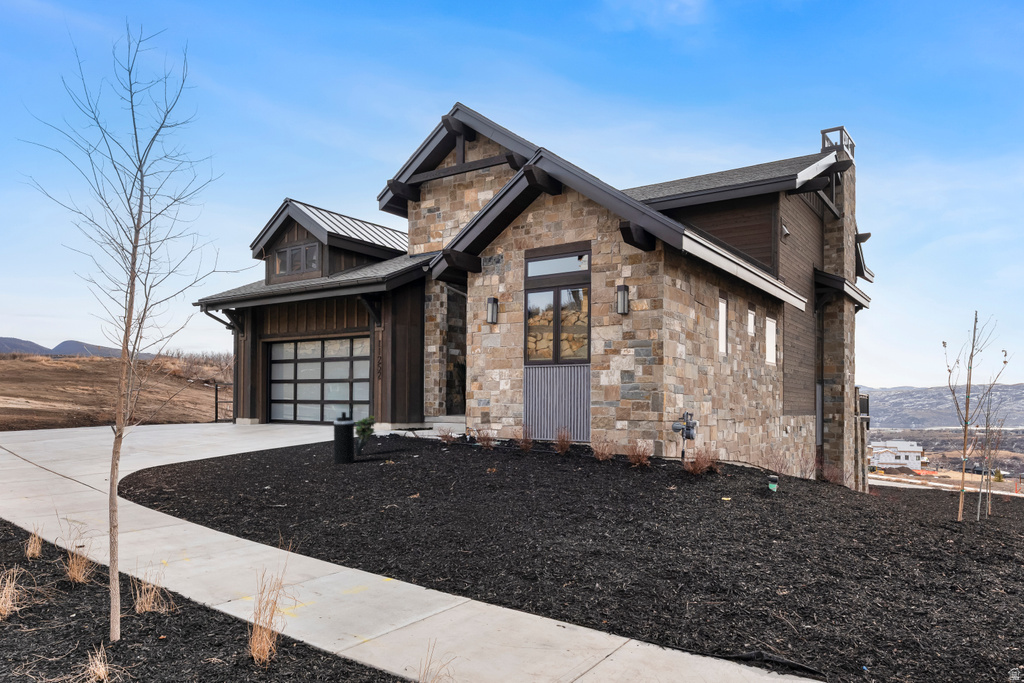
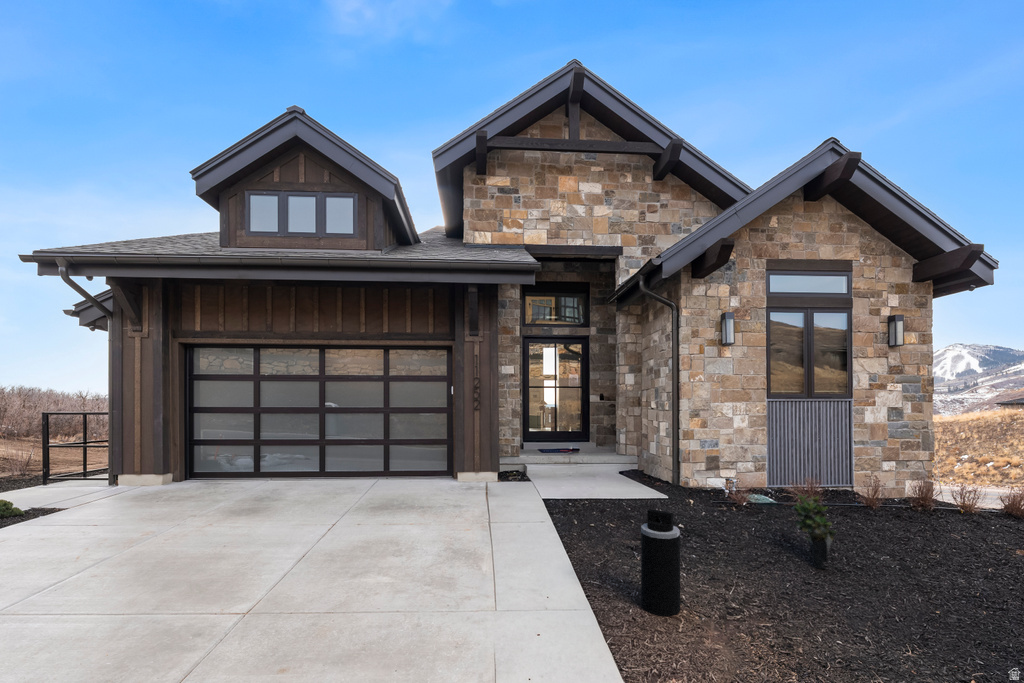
trash can: present [334,412,354,464] -> present [641,509,680,617]

